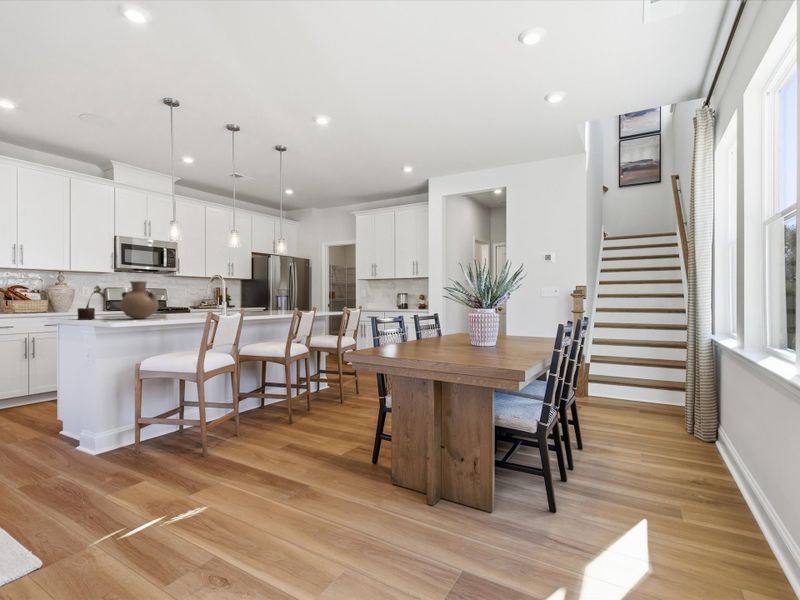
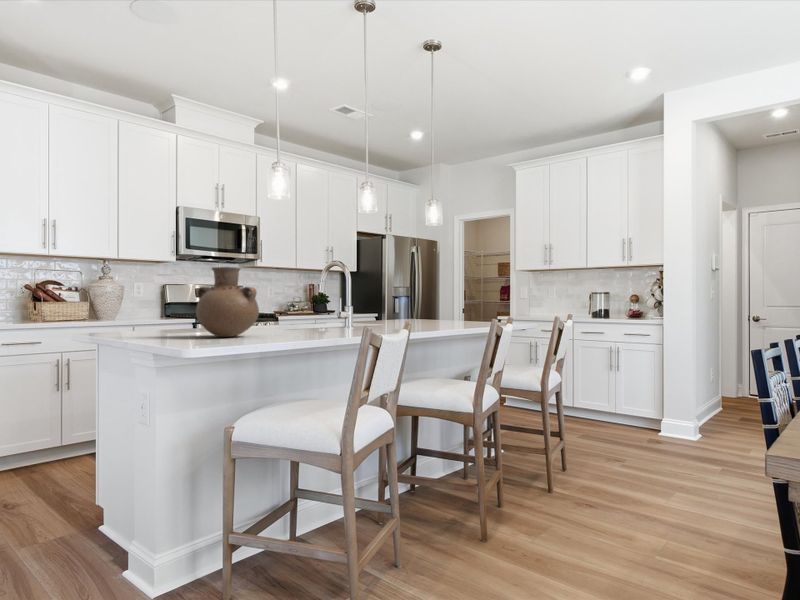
potted plant: present [78,286,105,320] -> none [123,276,171,338]

